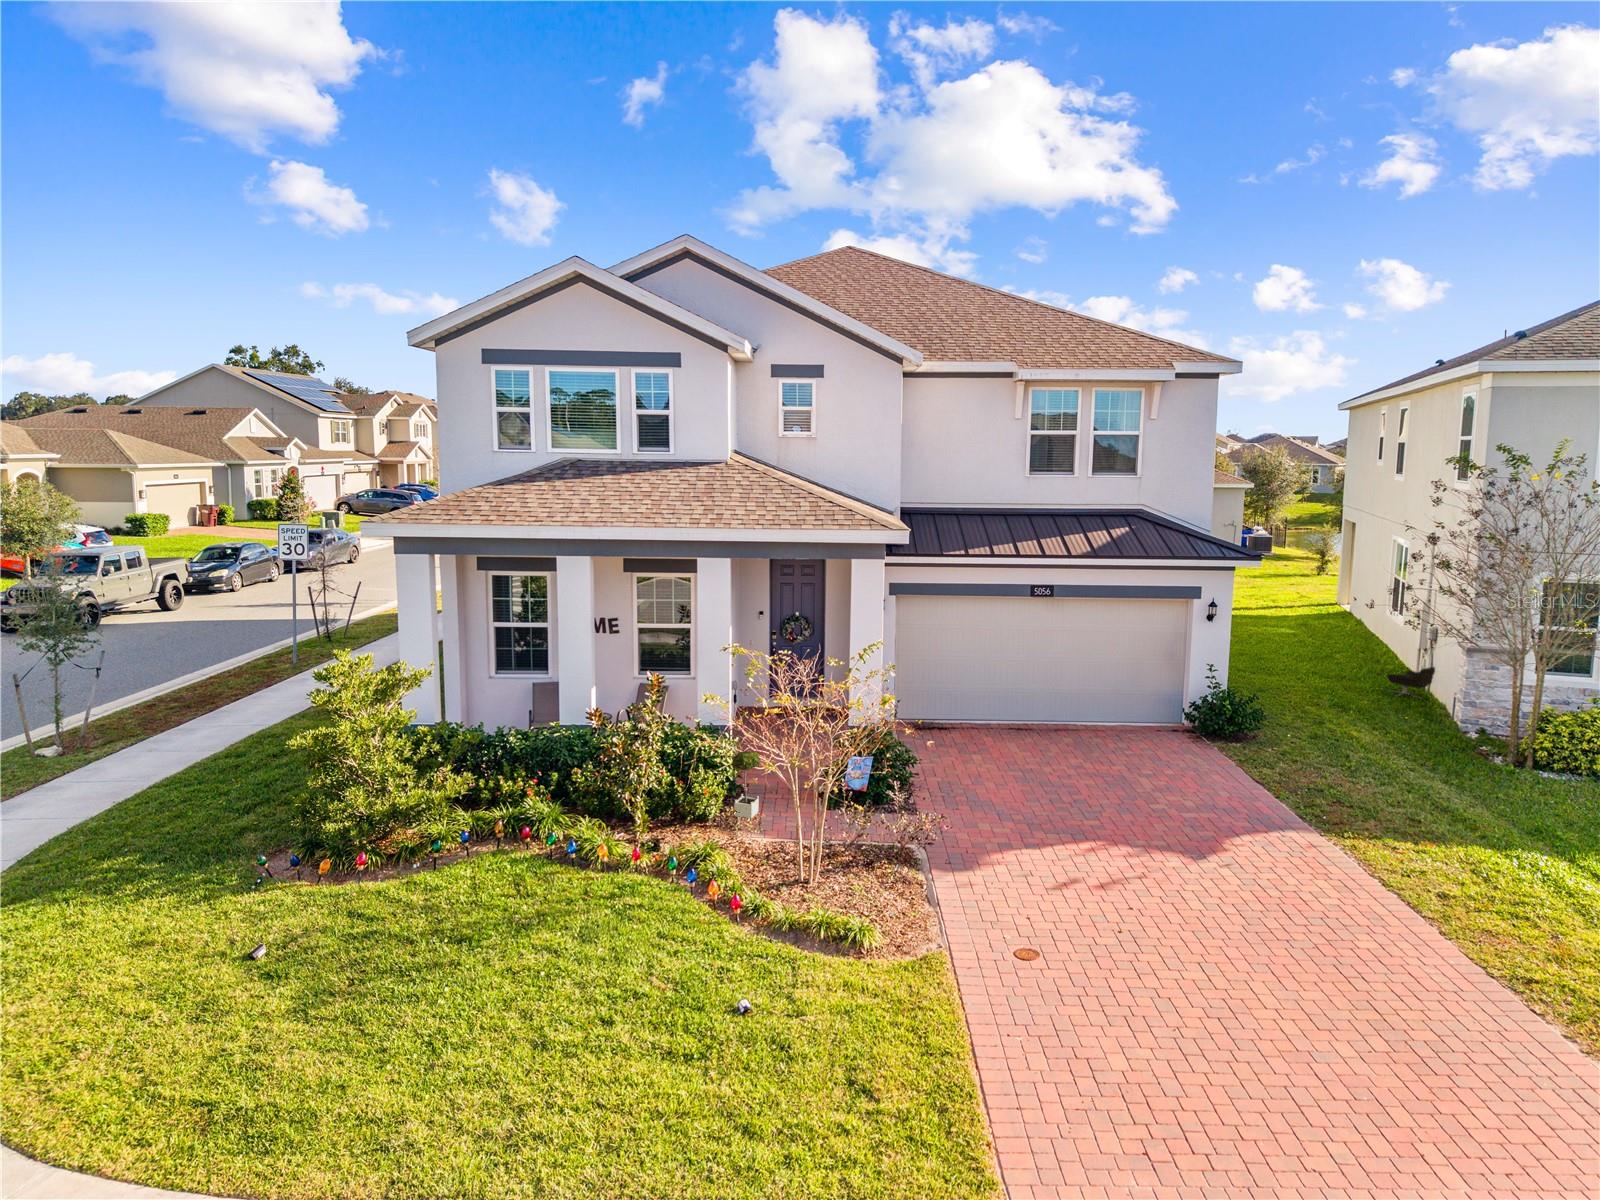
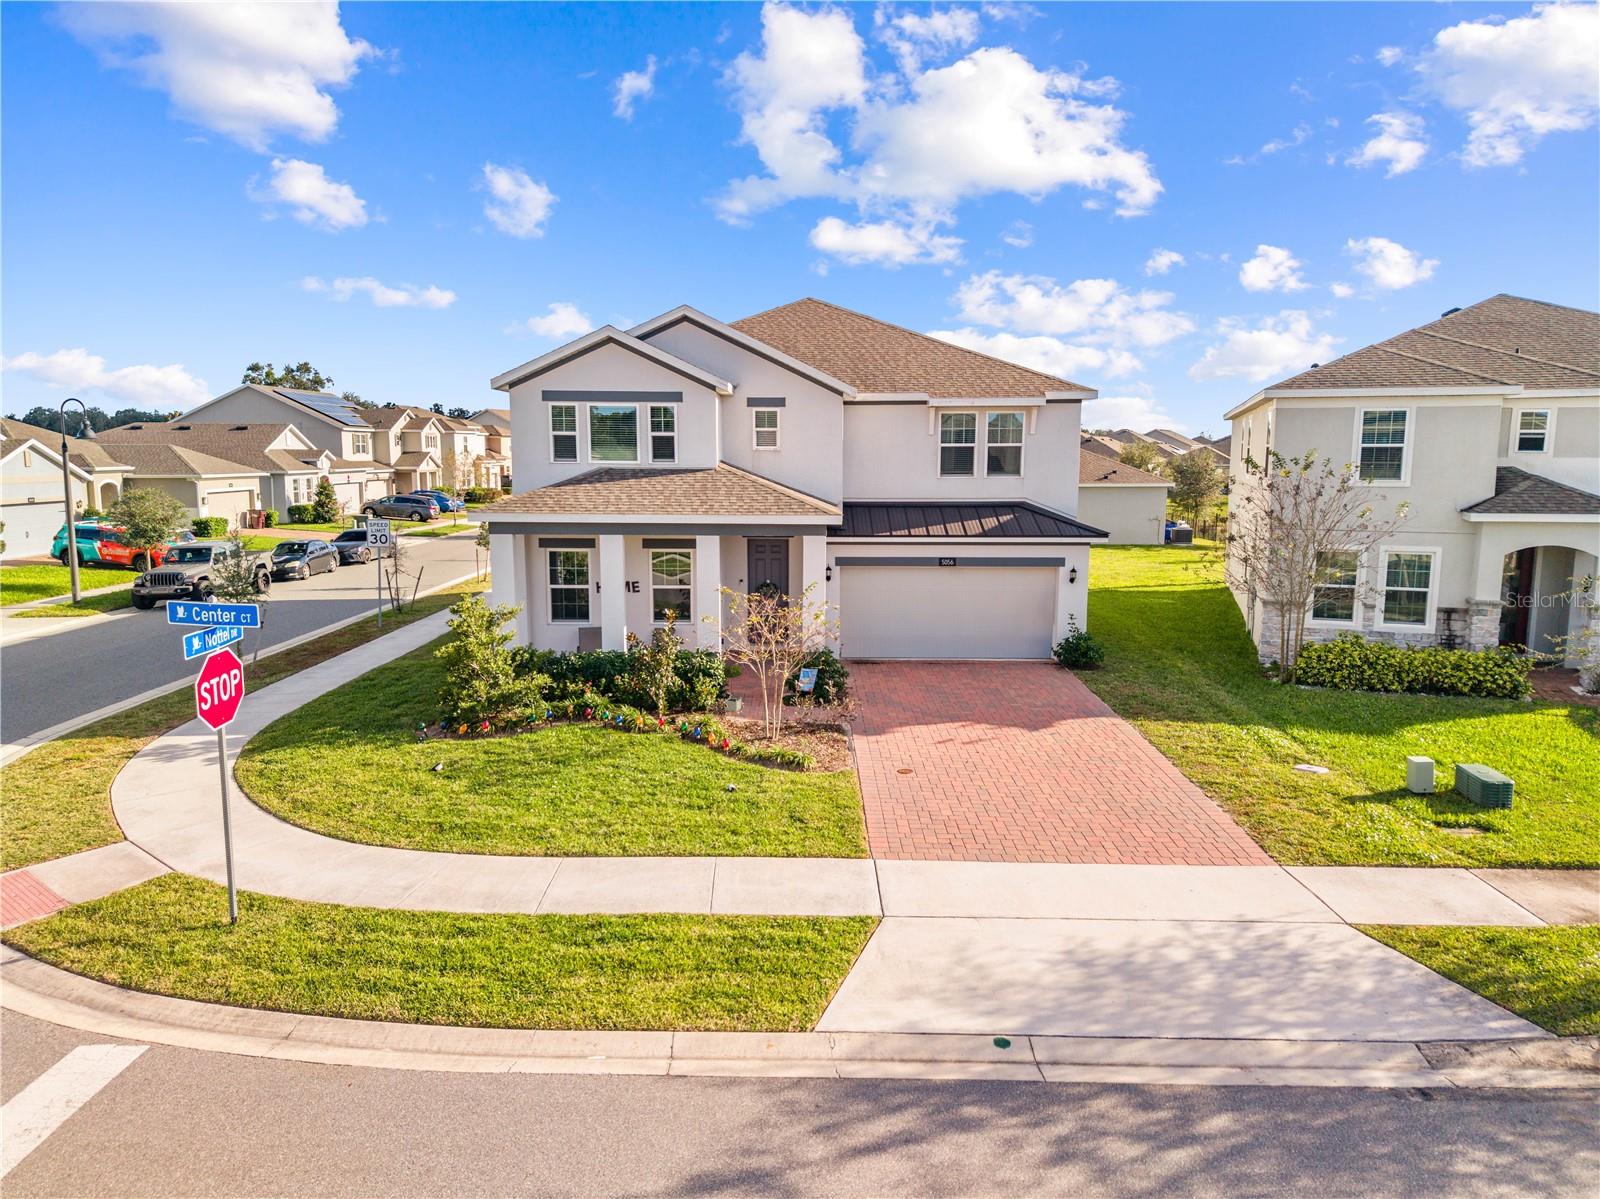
lounge chair: present [1387,667,1435,696] -> none [1213,619,1250,643]

